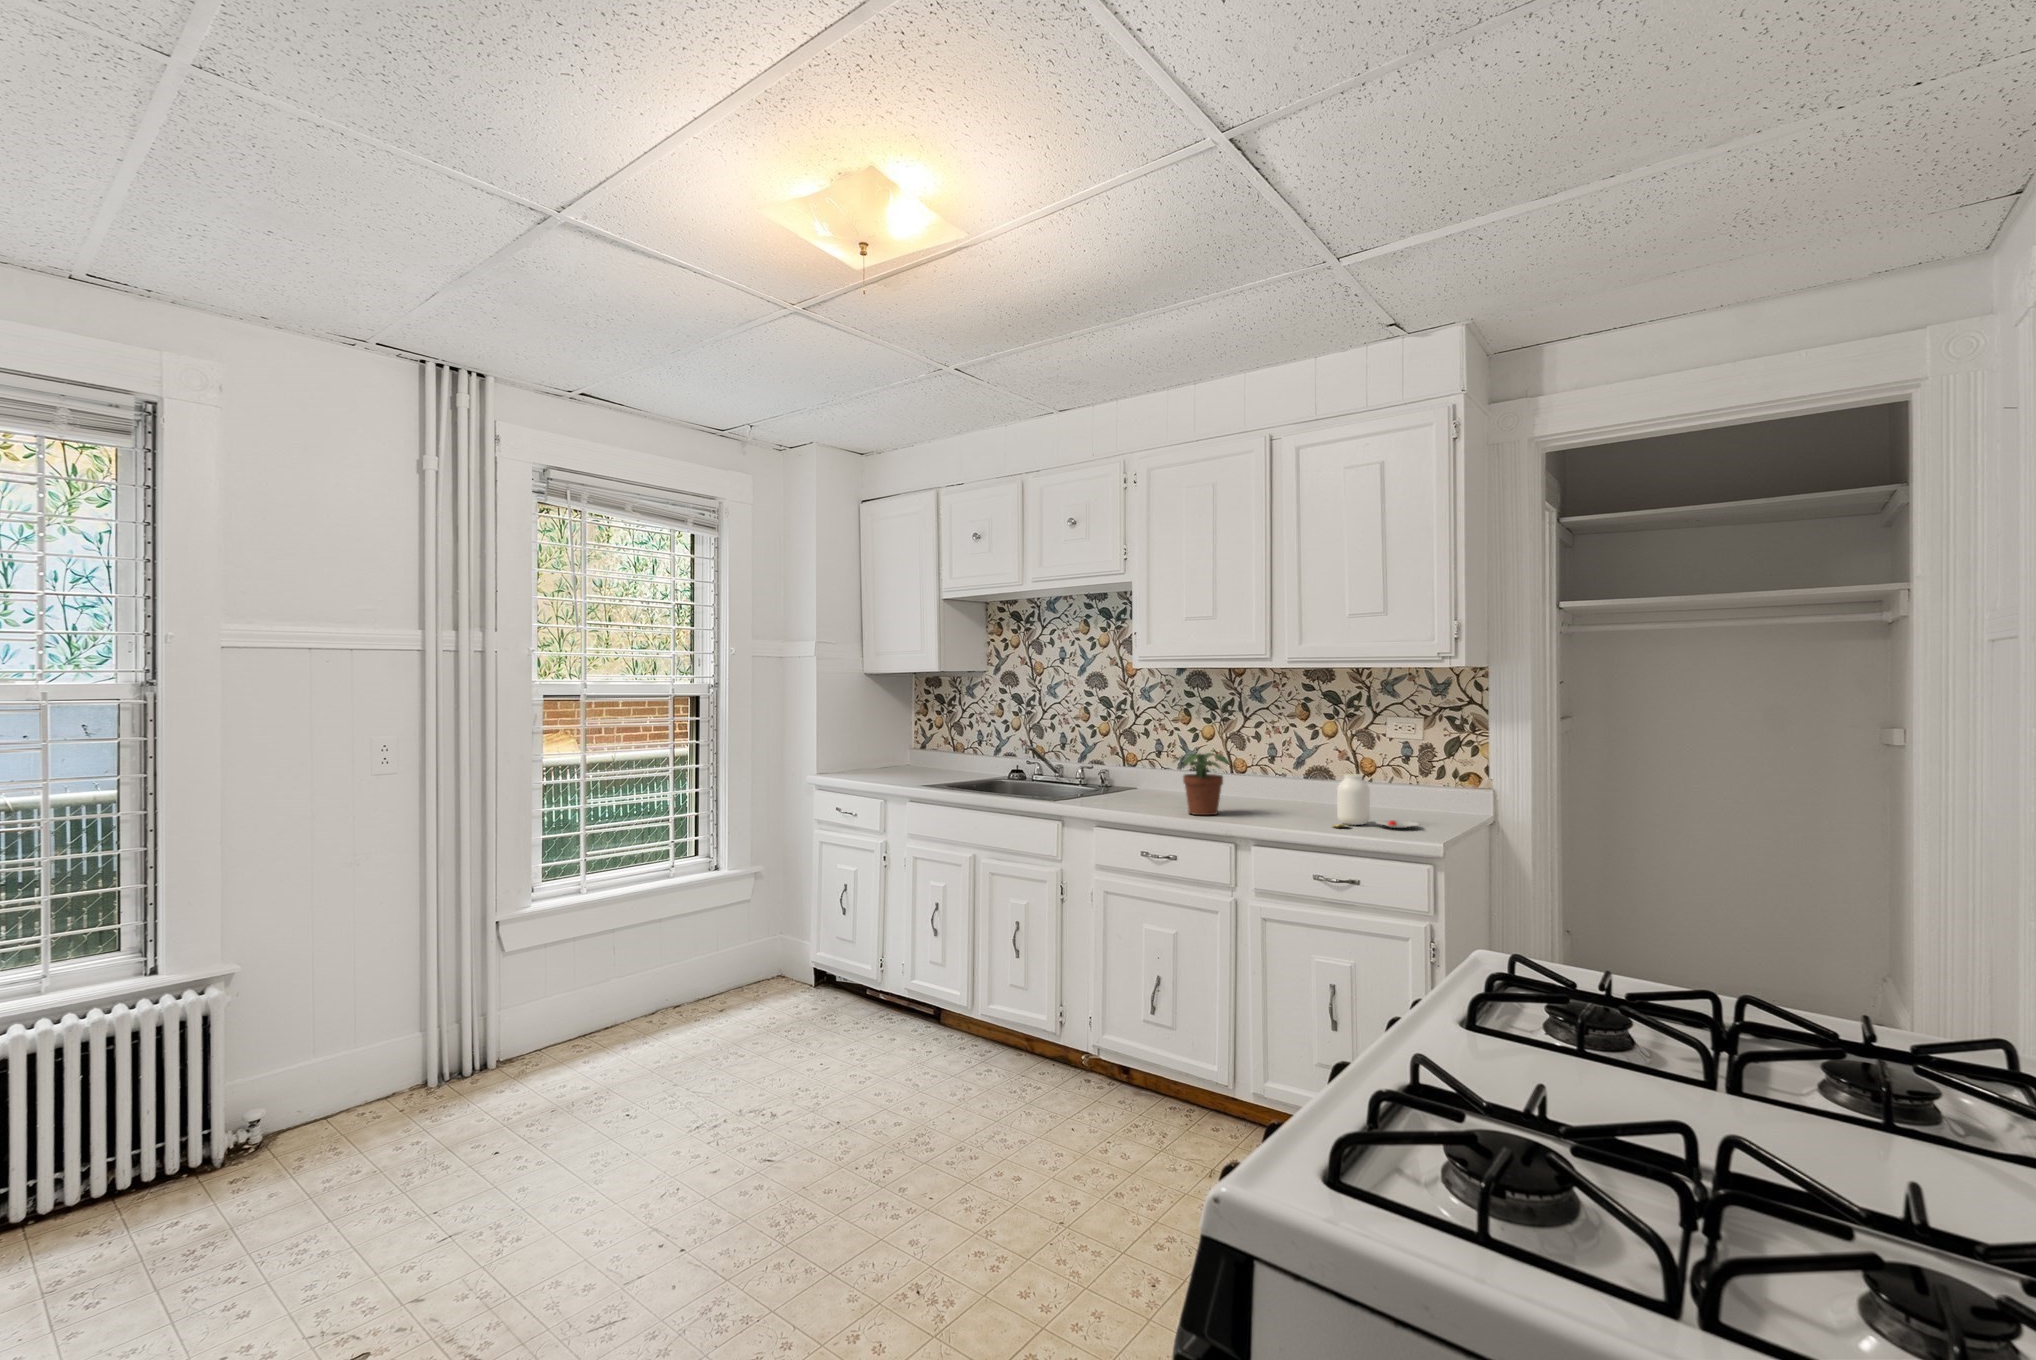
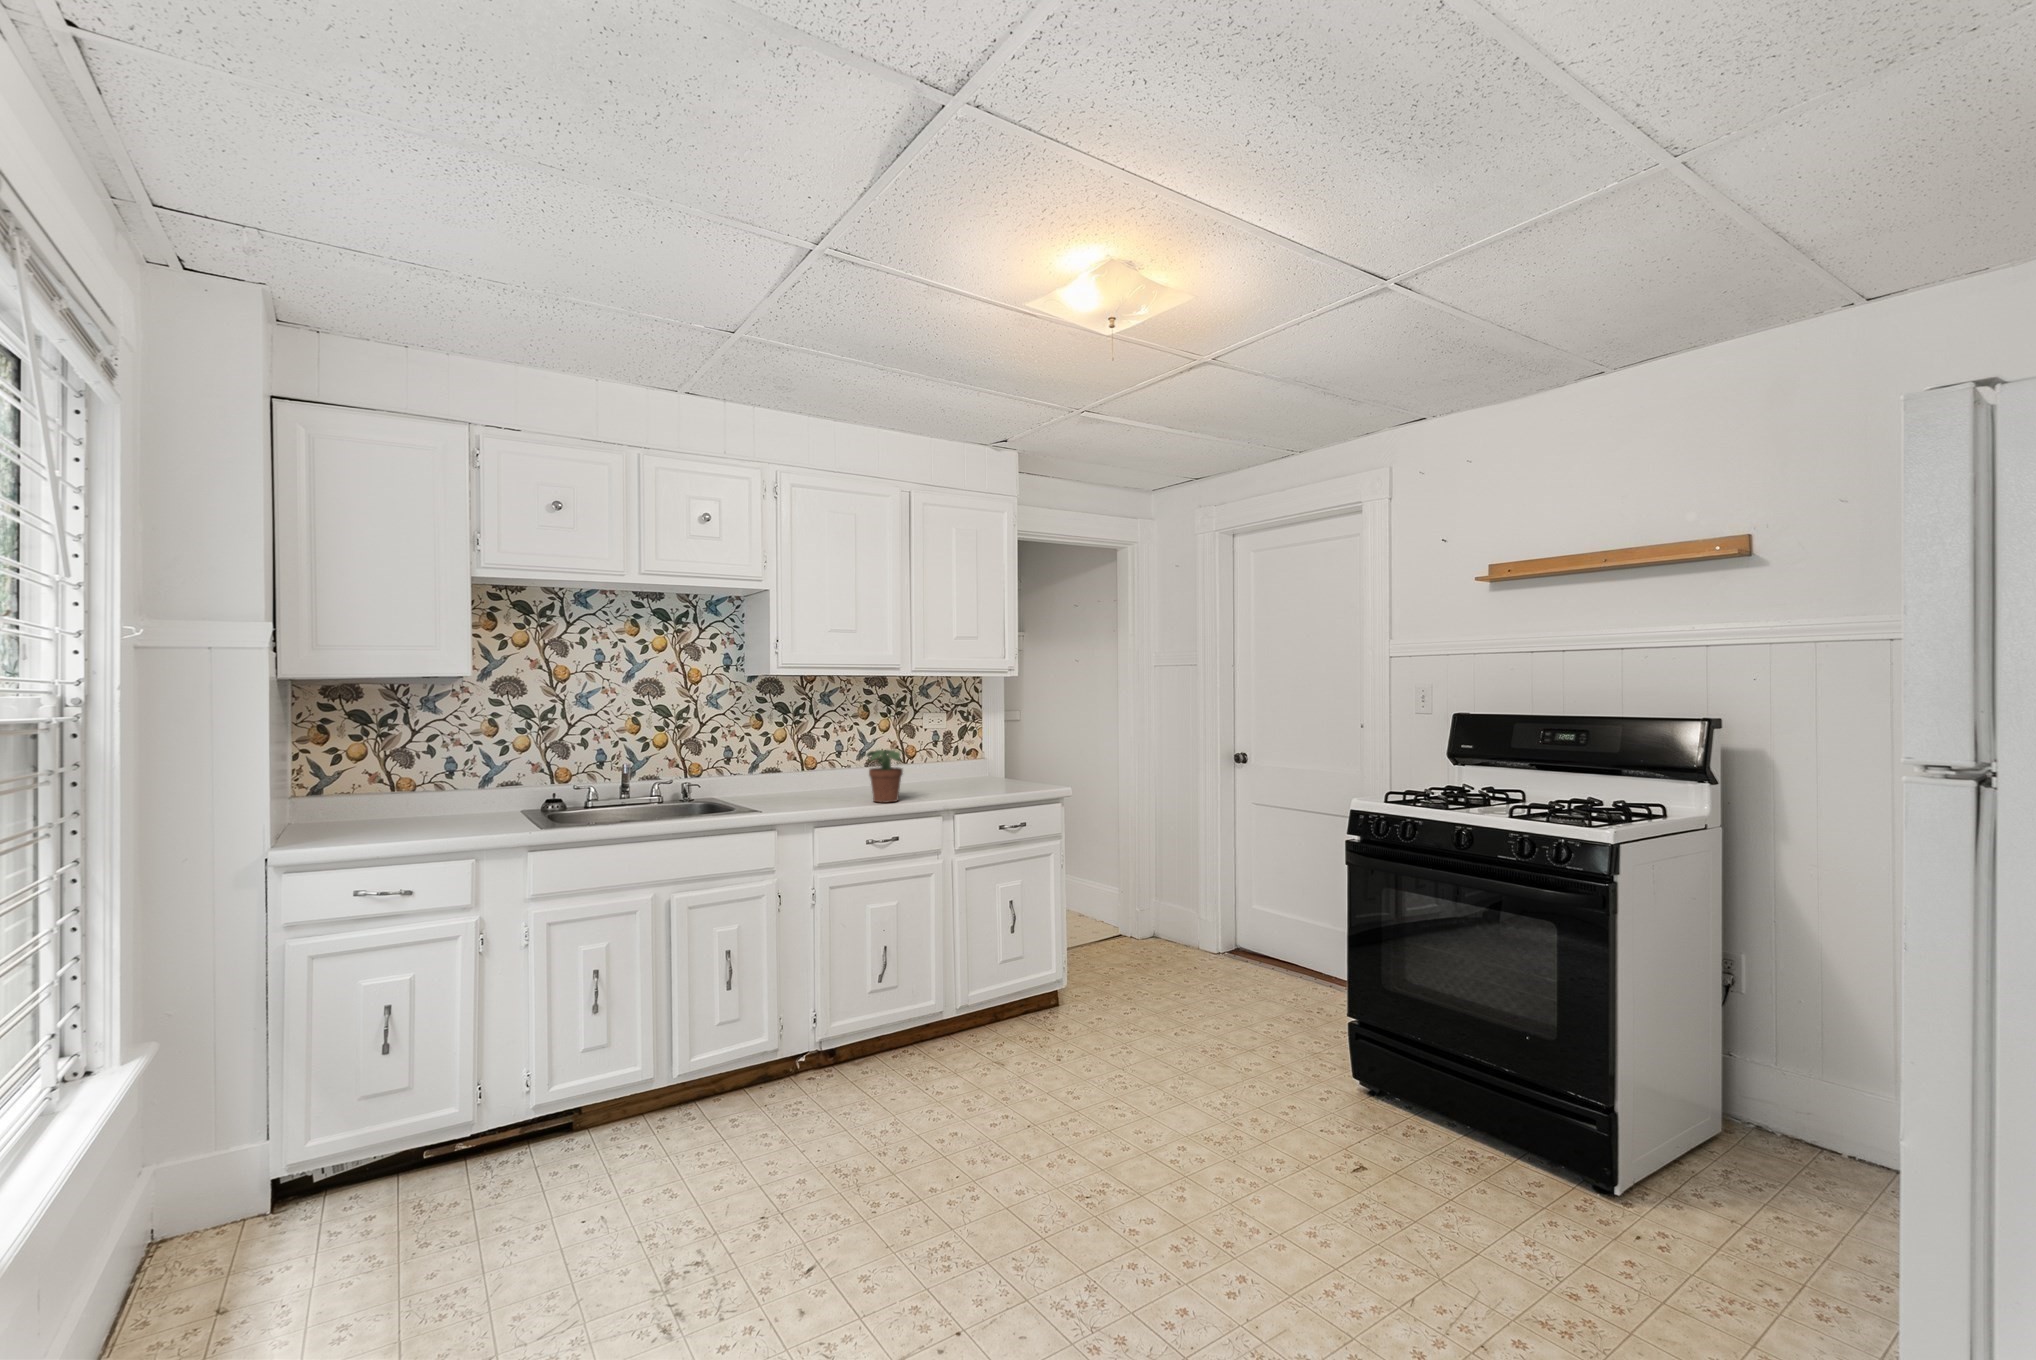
jar: present [1333,774,1419,828] -> none [970,754,1021,792]

